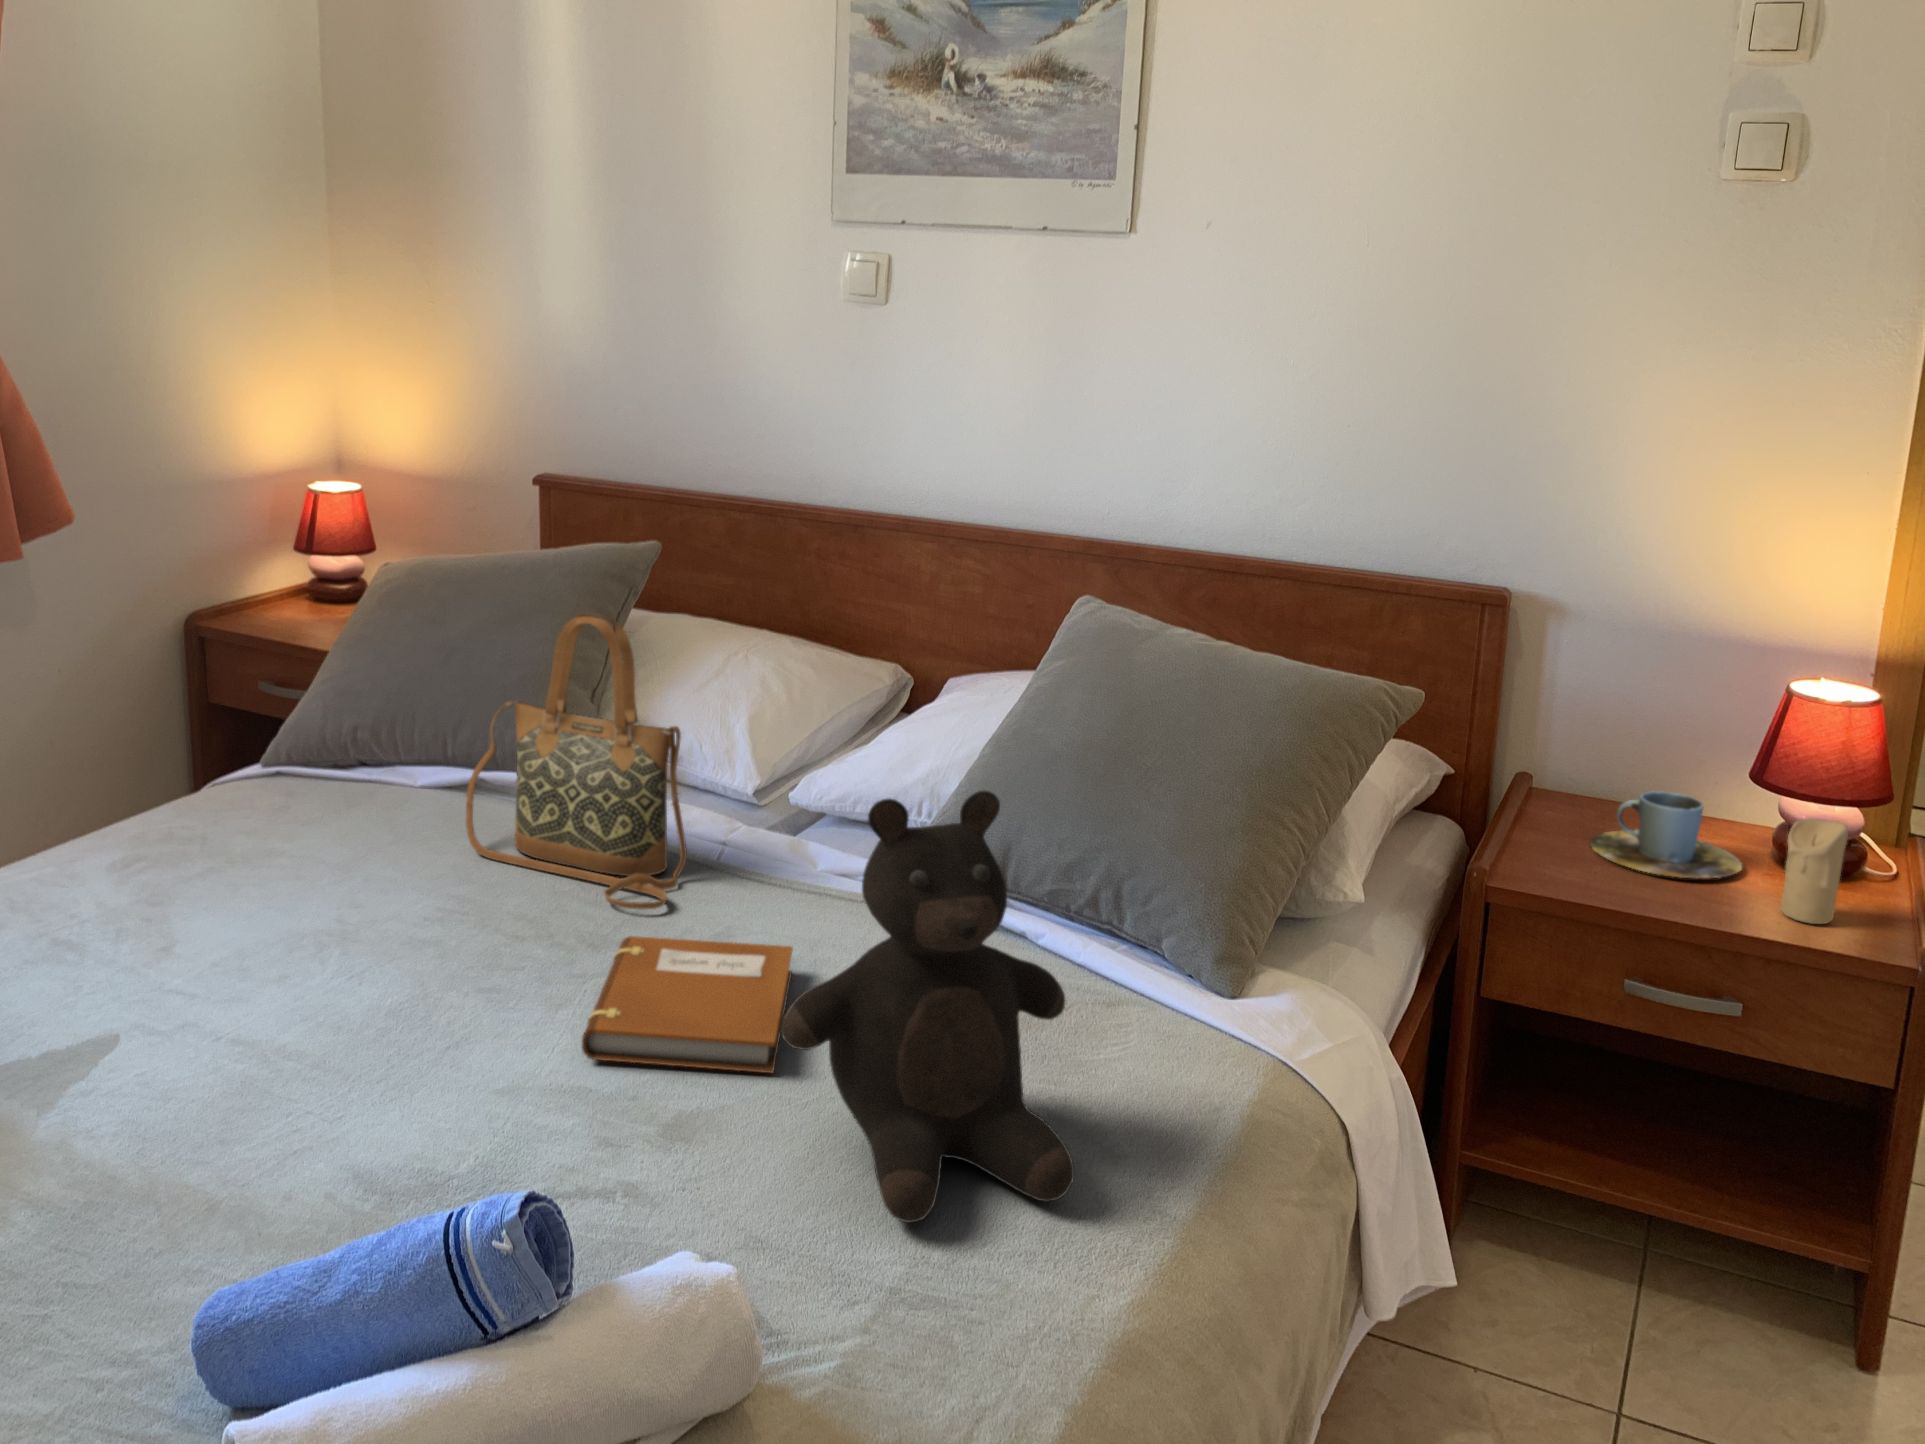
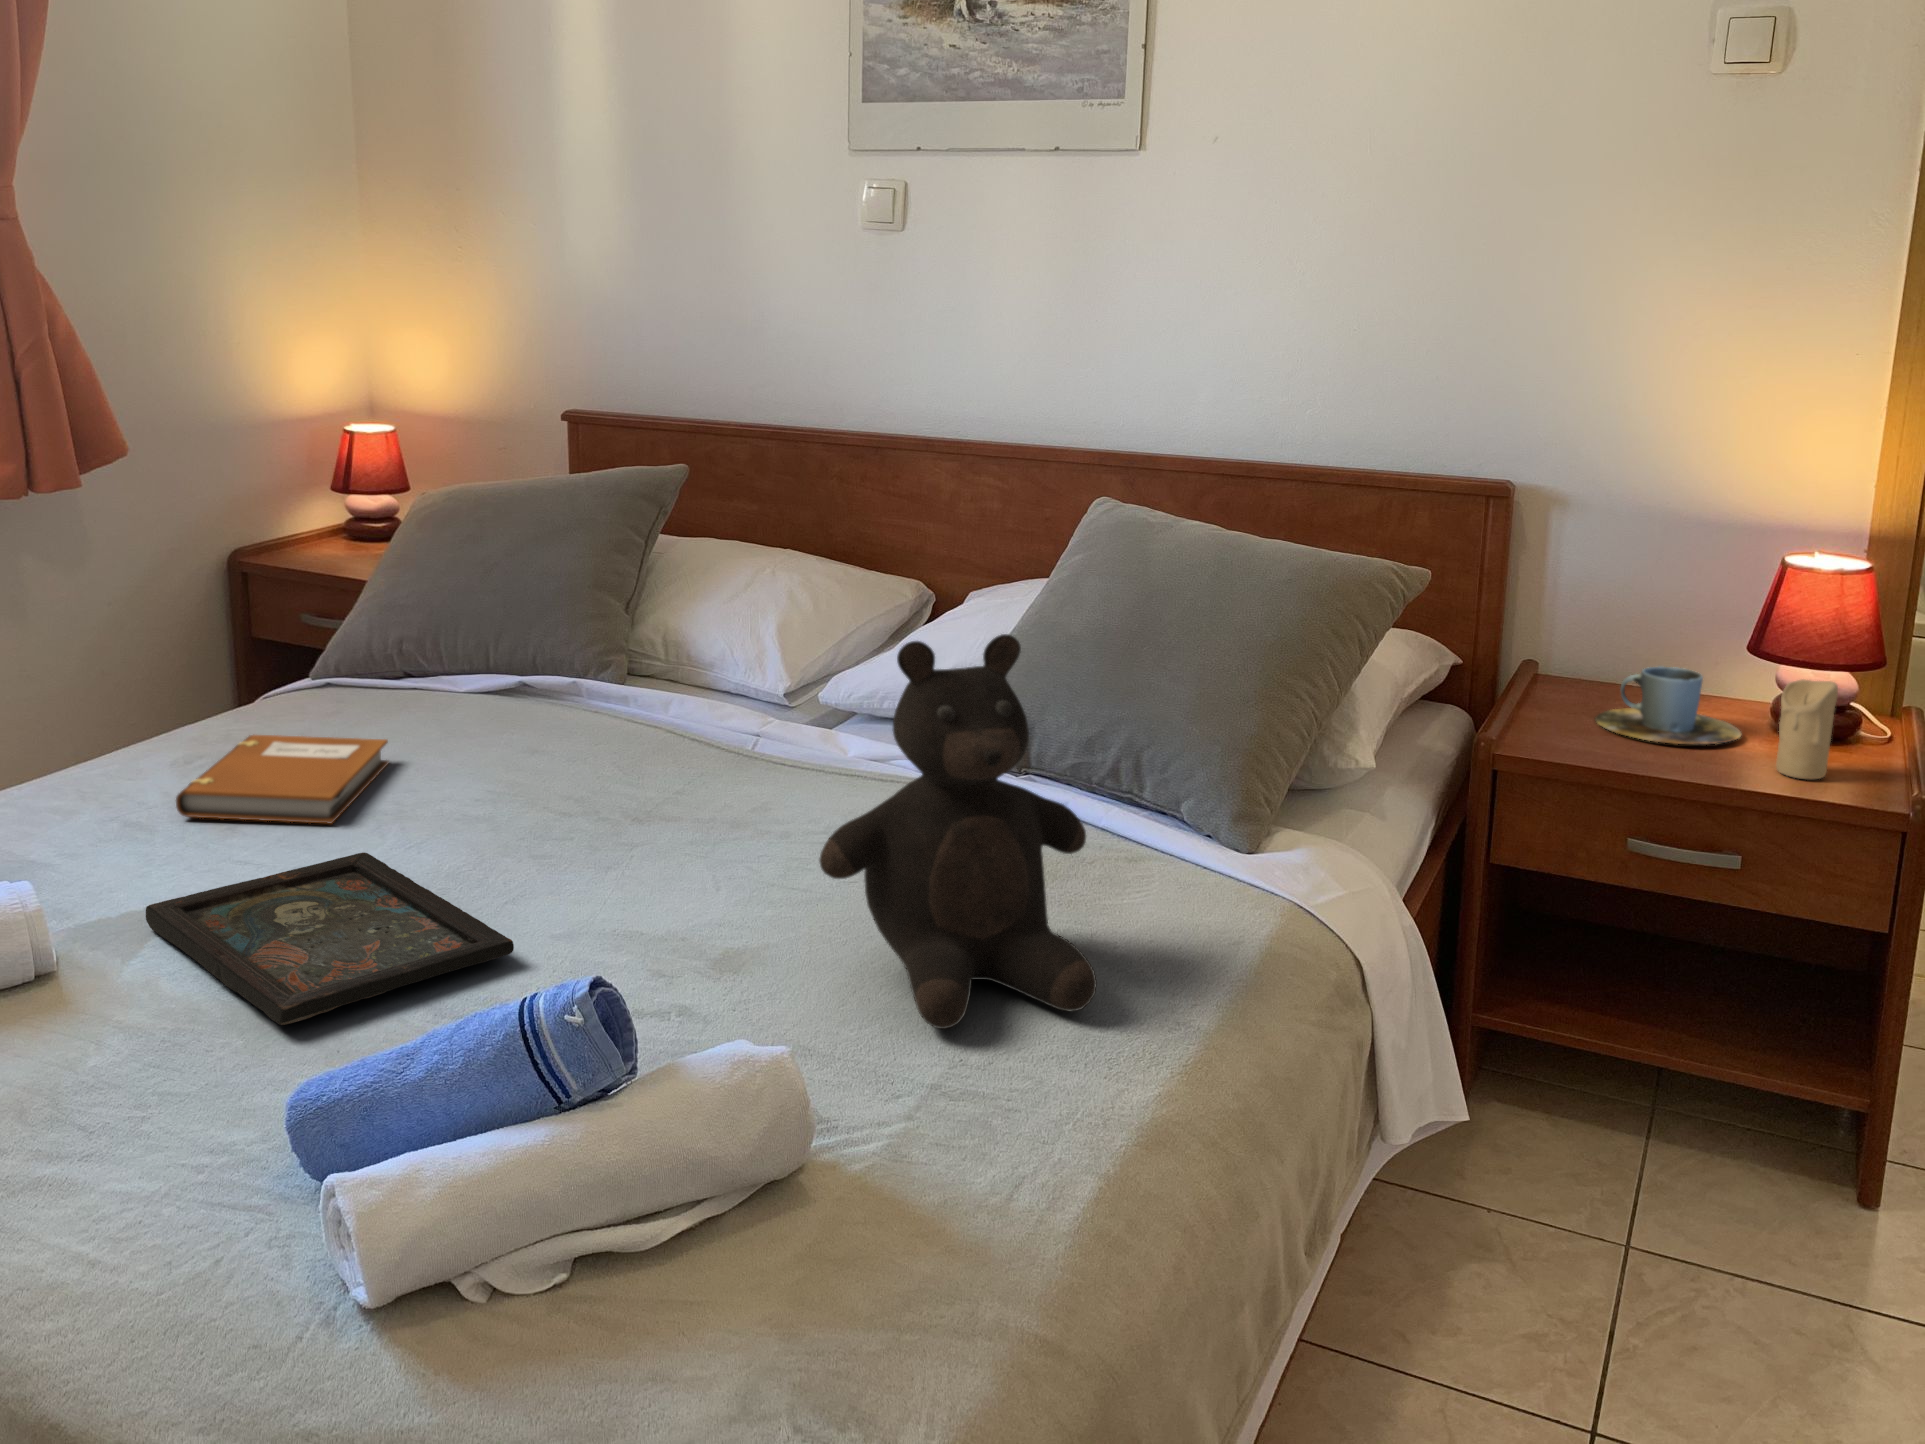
handbag: present [466,613,687,909] -> none [510,514,723,791]
notebook: present [582,936,793,1073] -> present [176,735,389,823]
tray: none [64,985,454,1206] -> present [146,853,514,1025]

